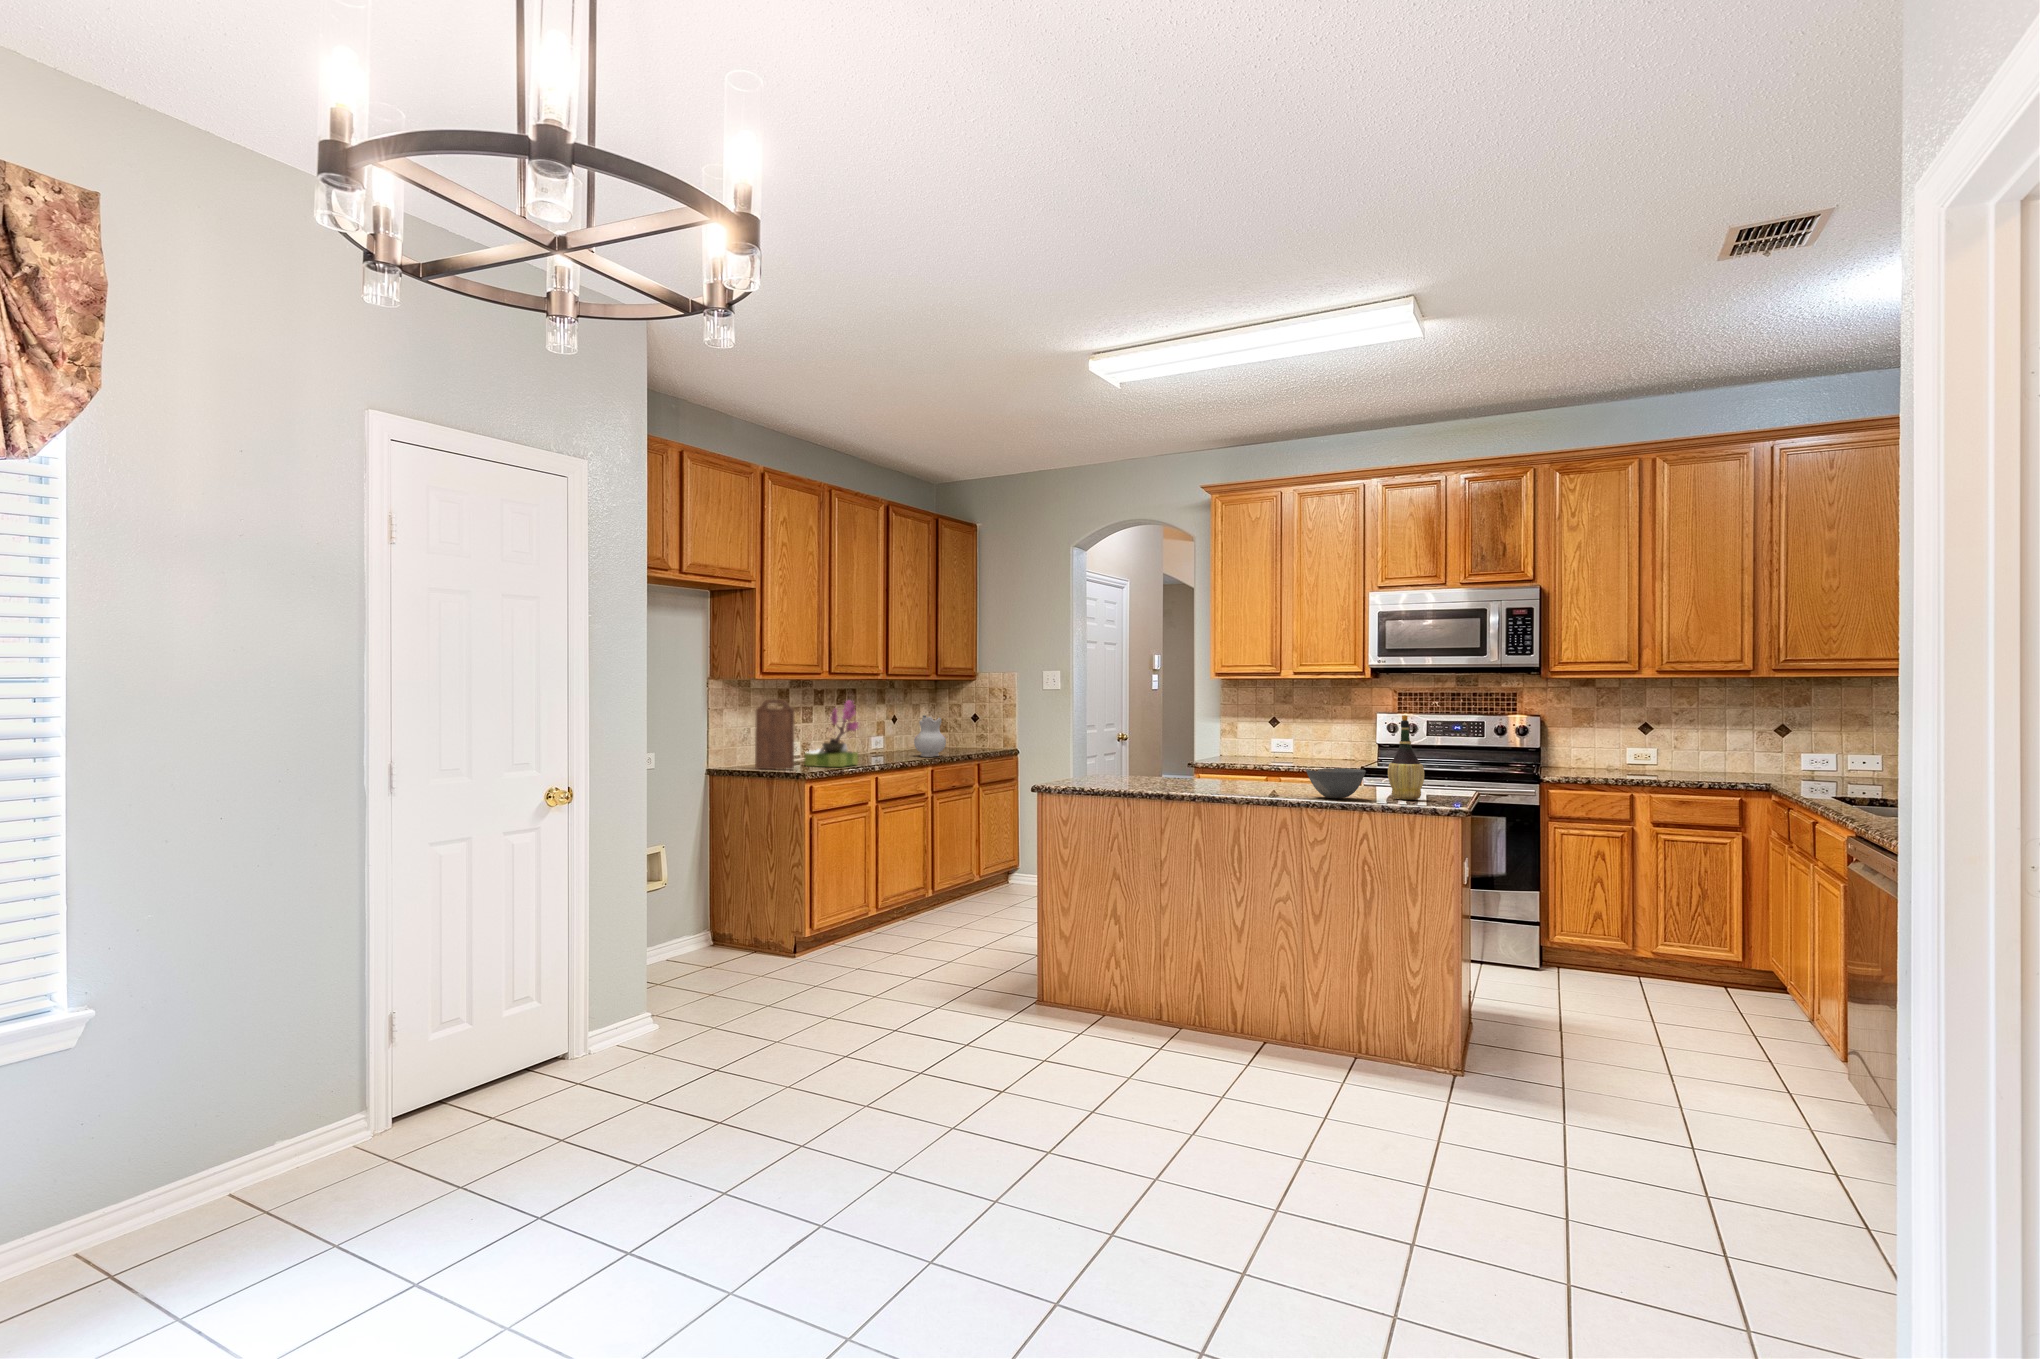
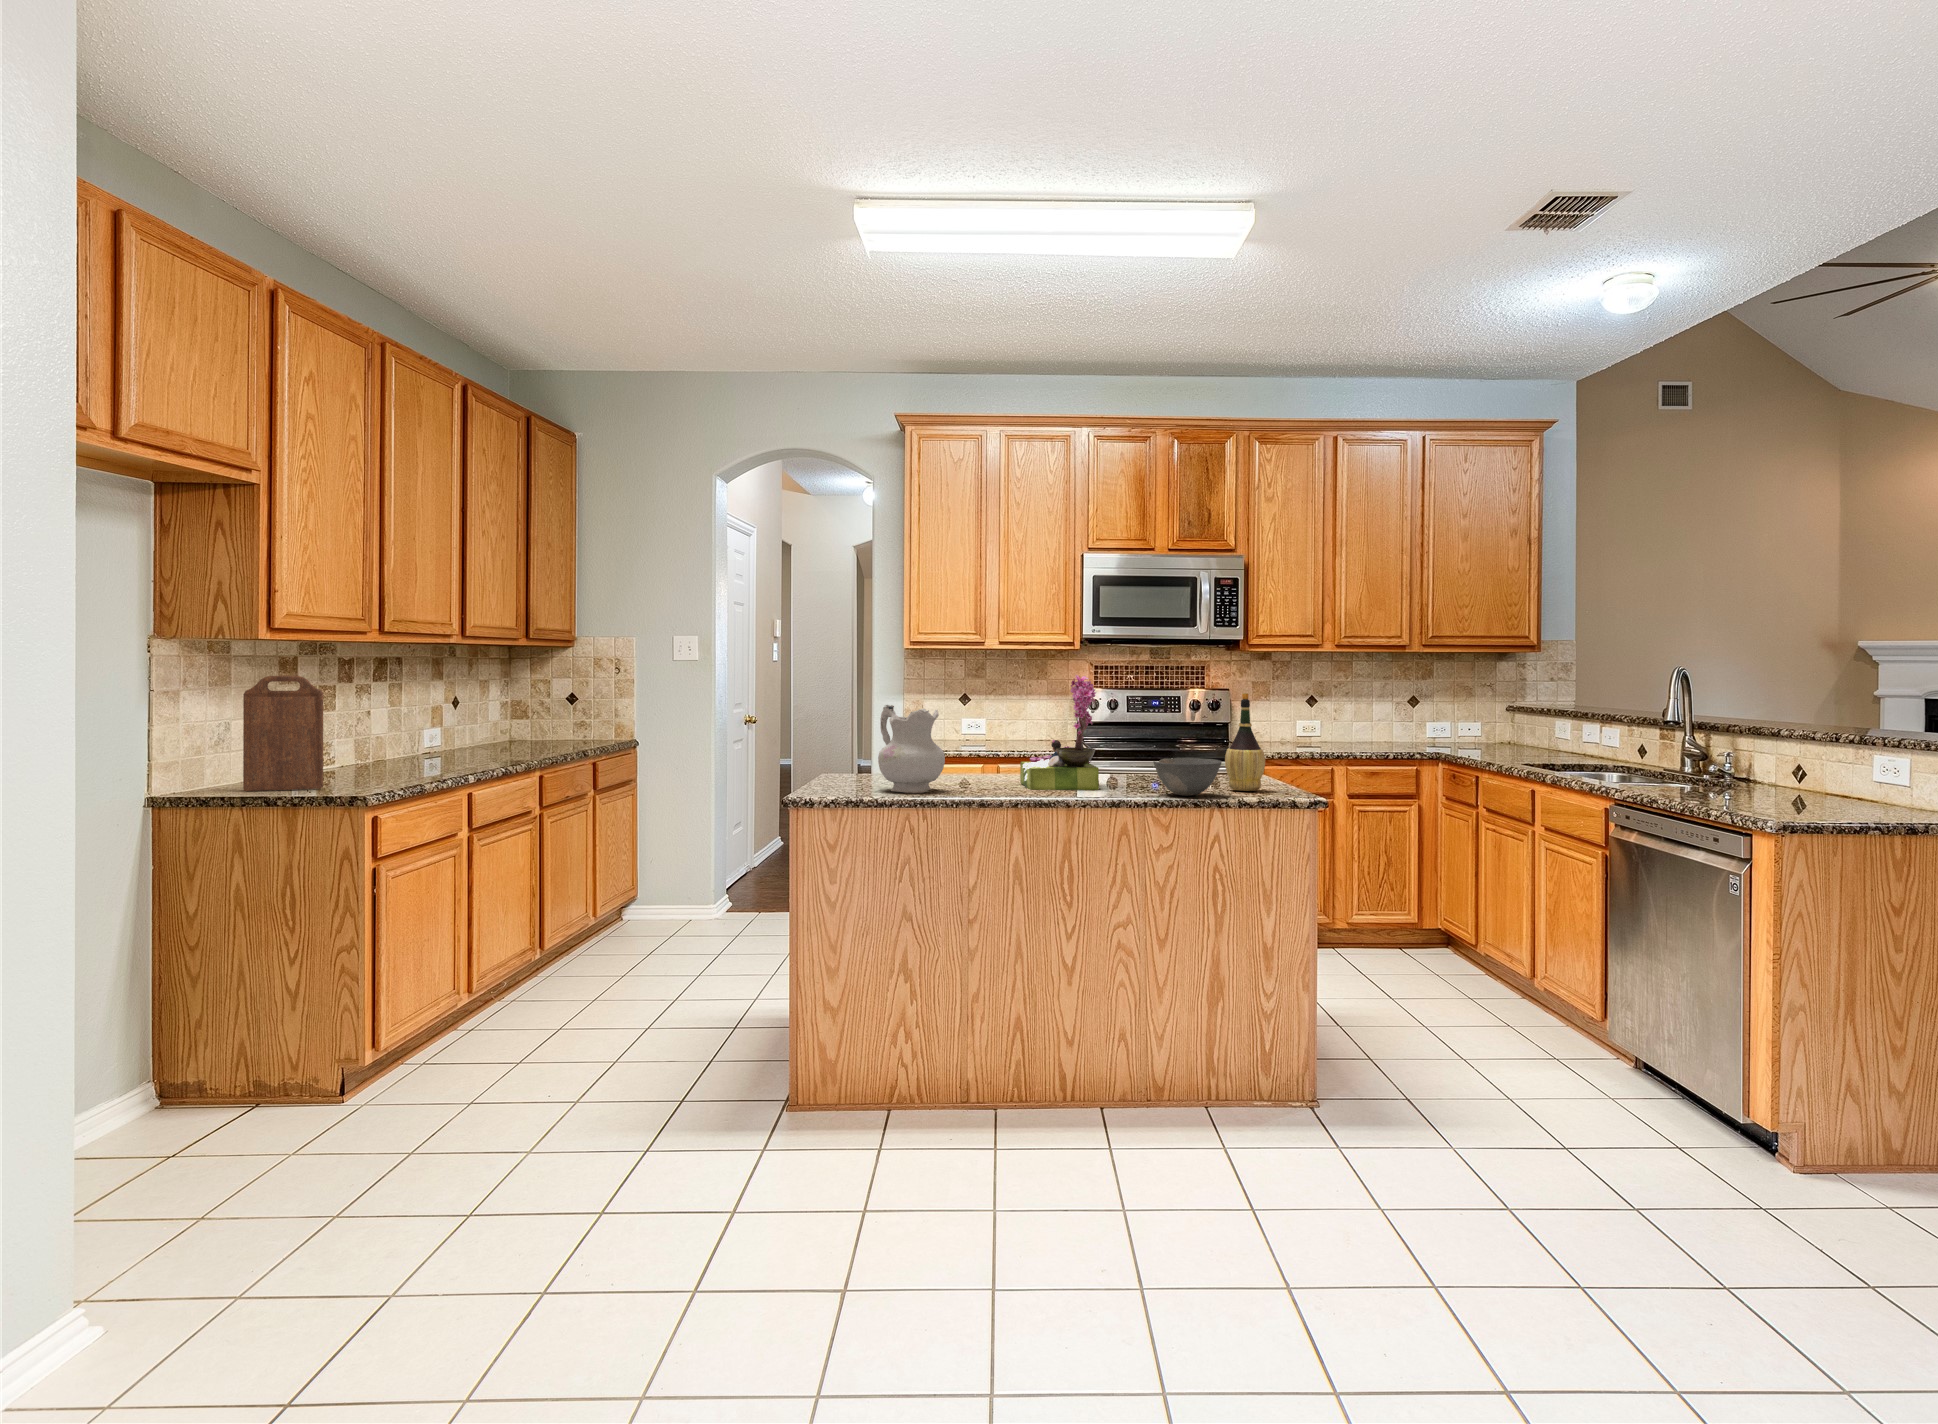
flower arrangement: present [804,701,858,767] -> present [1020,675,1102,790]
ceramic pitcher: present [914,715,946,757] -> present [878,705,945,793]

